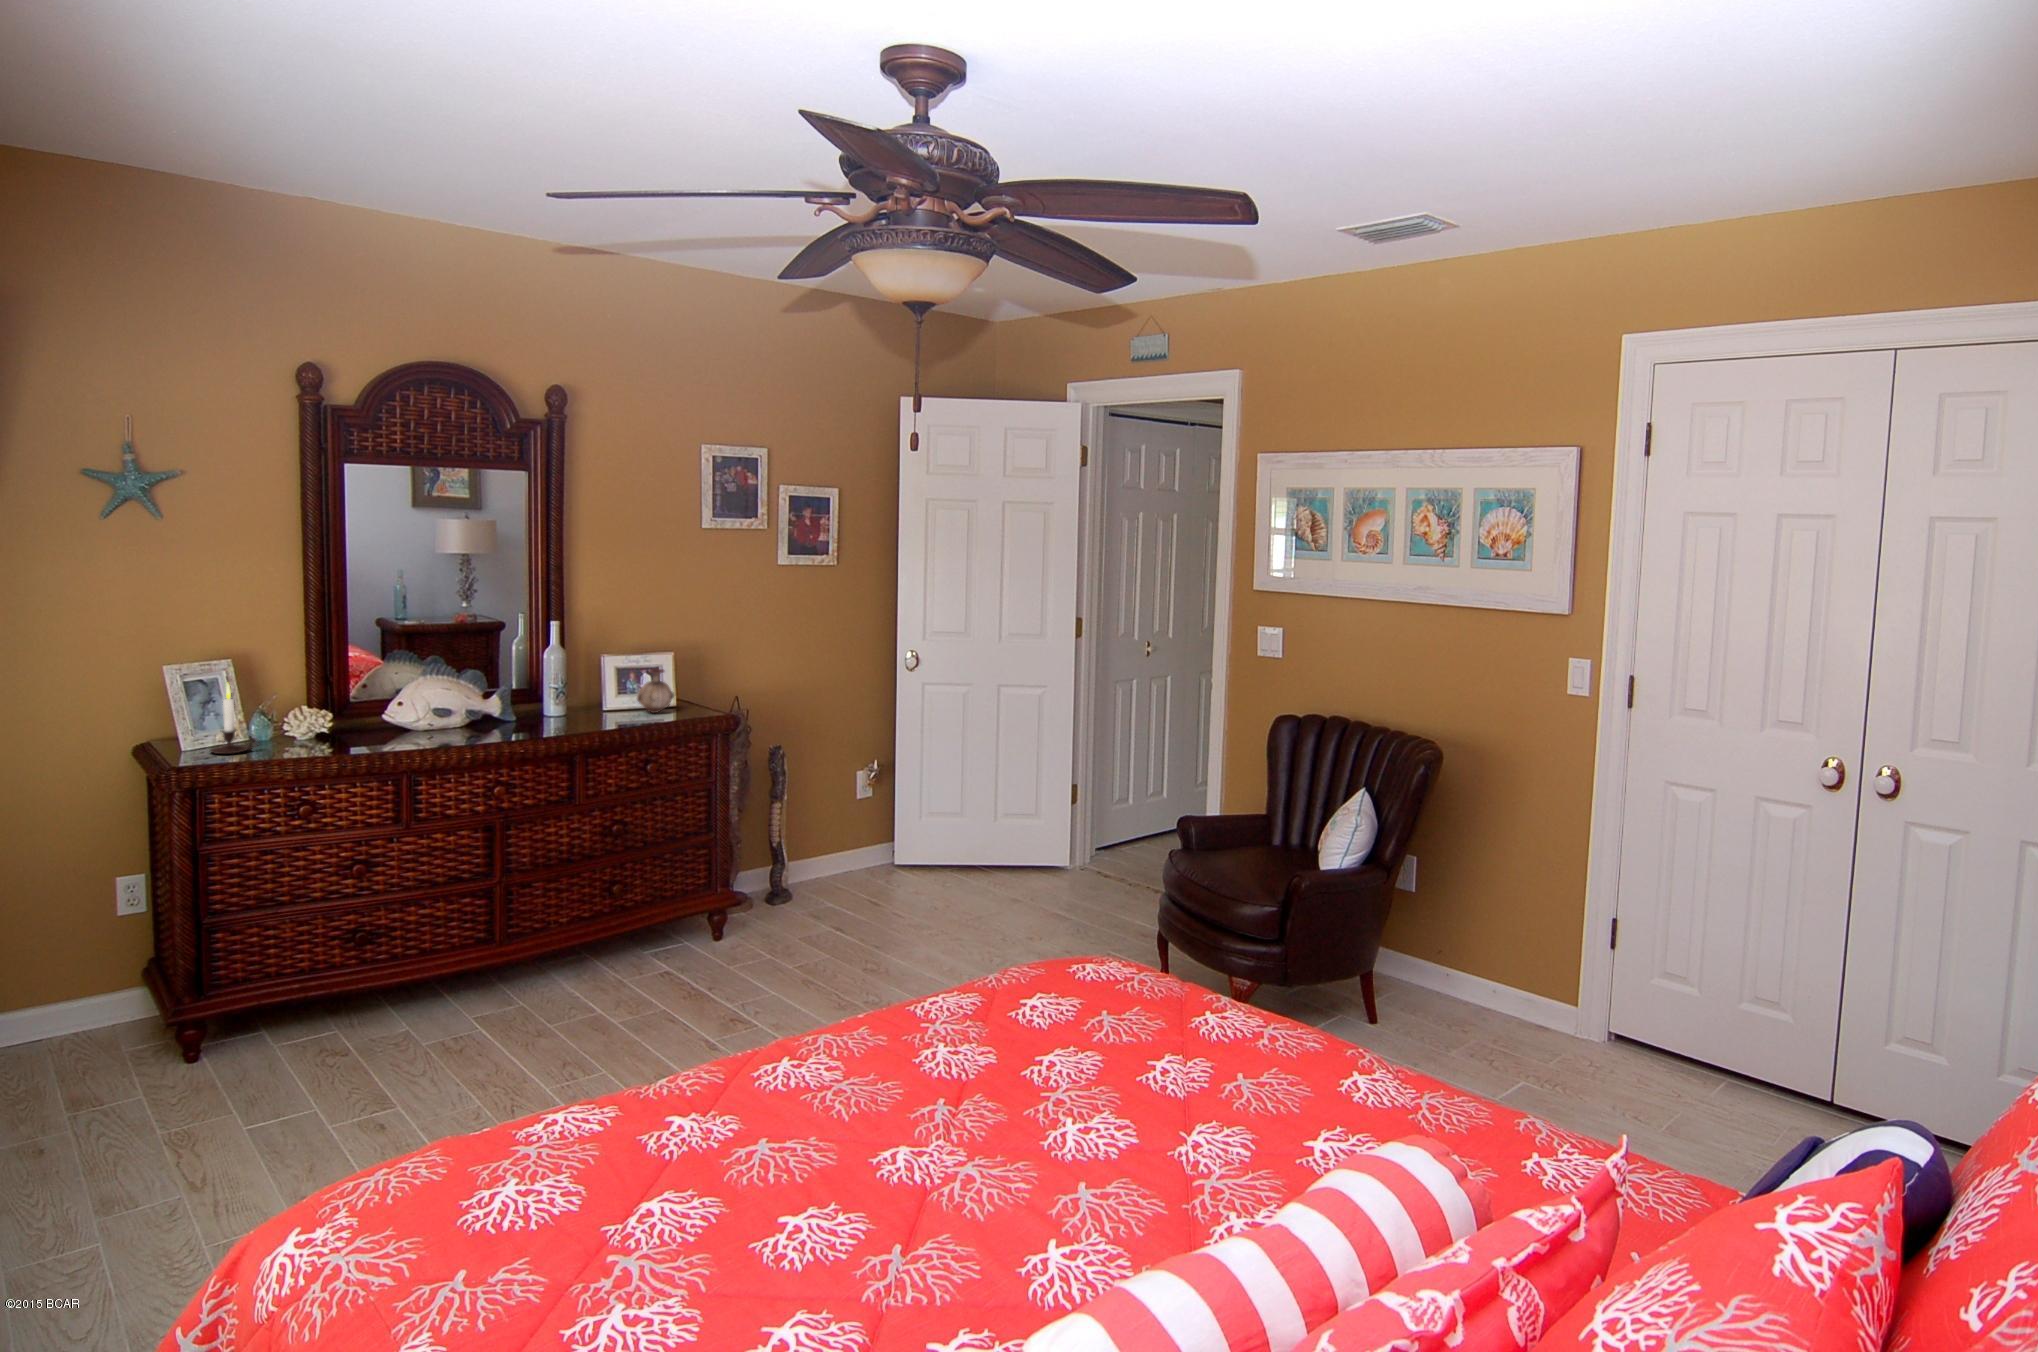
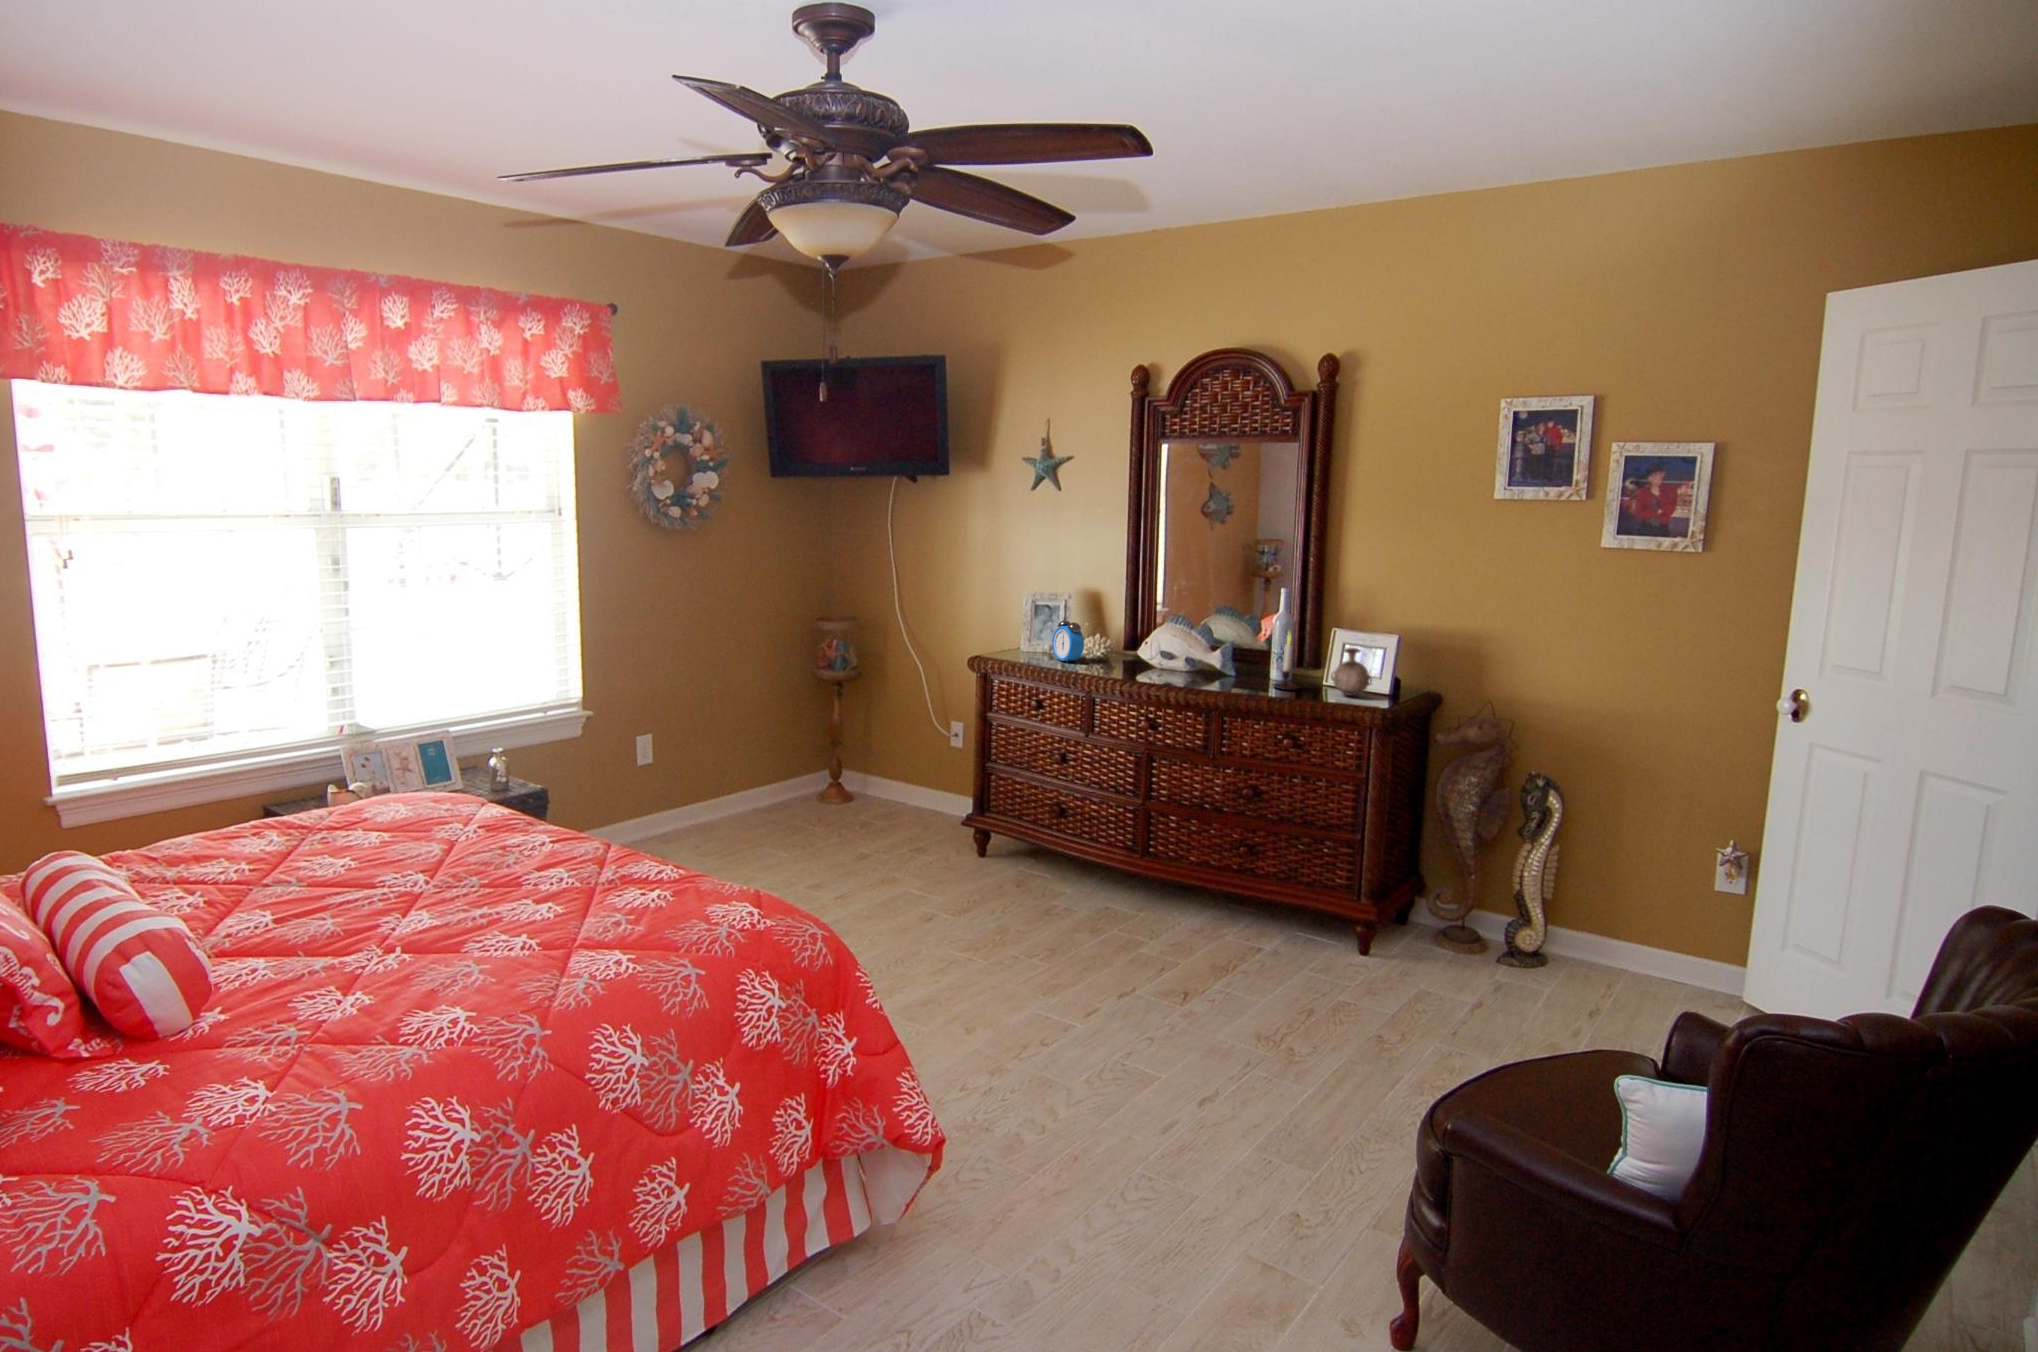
candle: present [210,684,259,754] -> present [1272,634,1301,690]
alarm clock: none [297,697,355,750] -> present [1052,620,1084,662]

